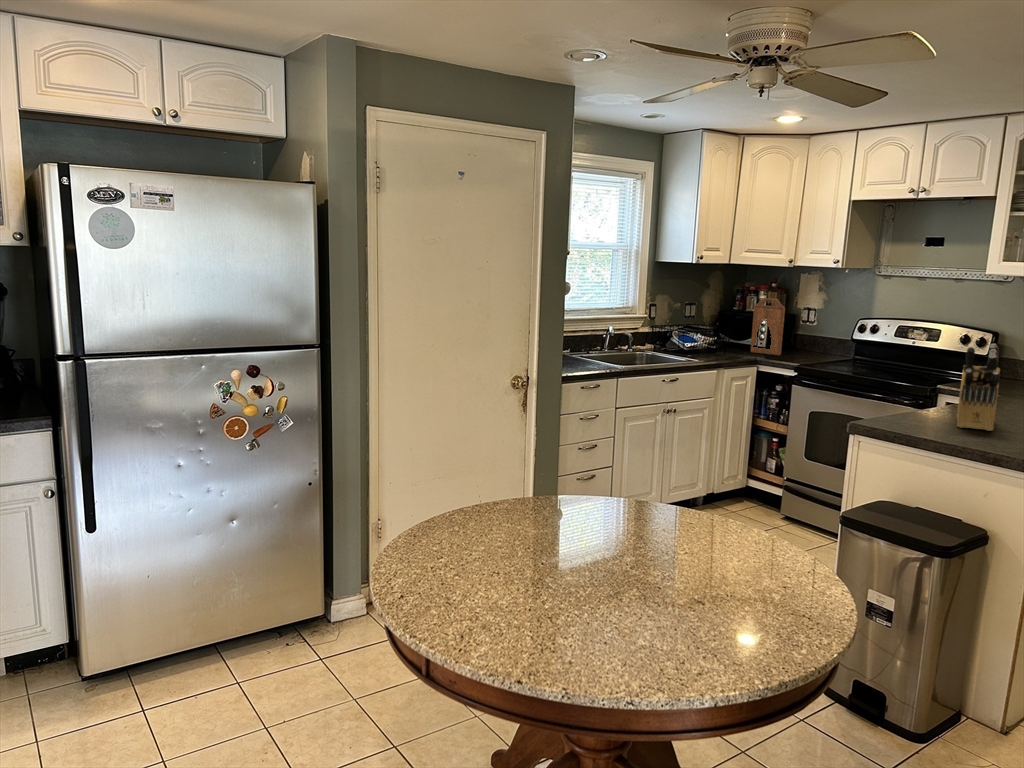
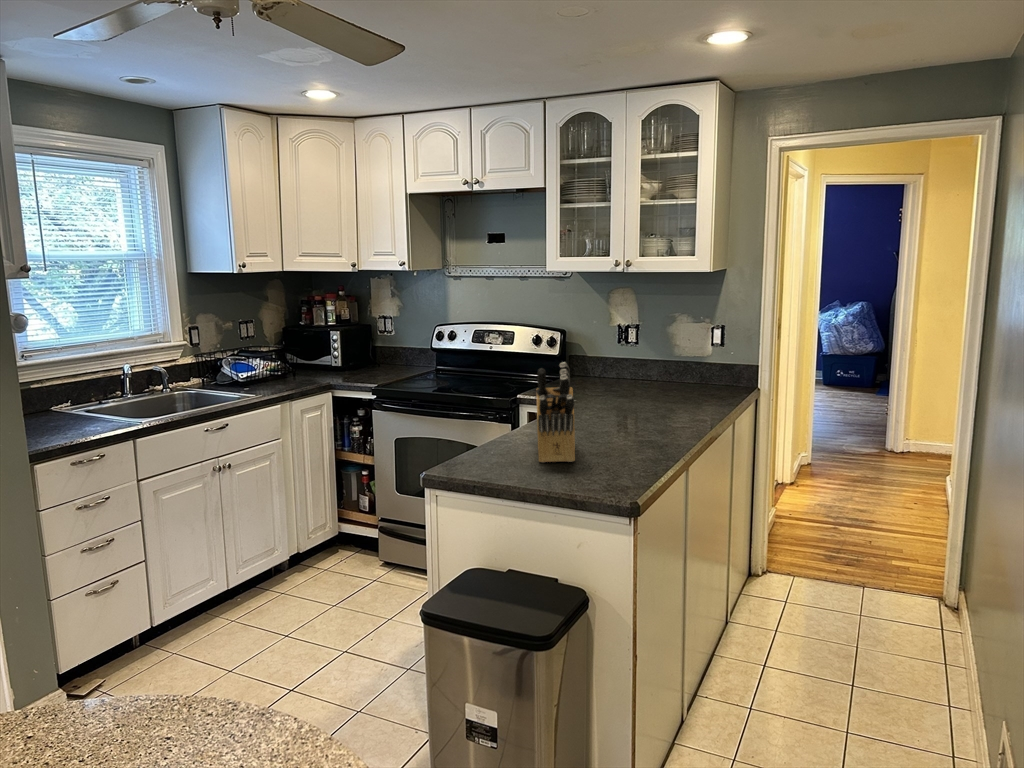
cutting board: present [751,298,785,355] -> none [320,309,358,375]

